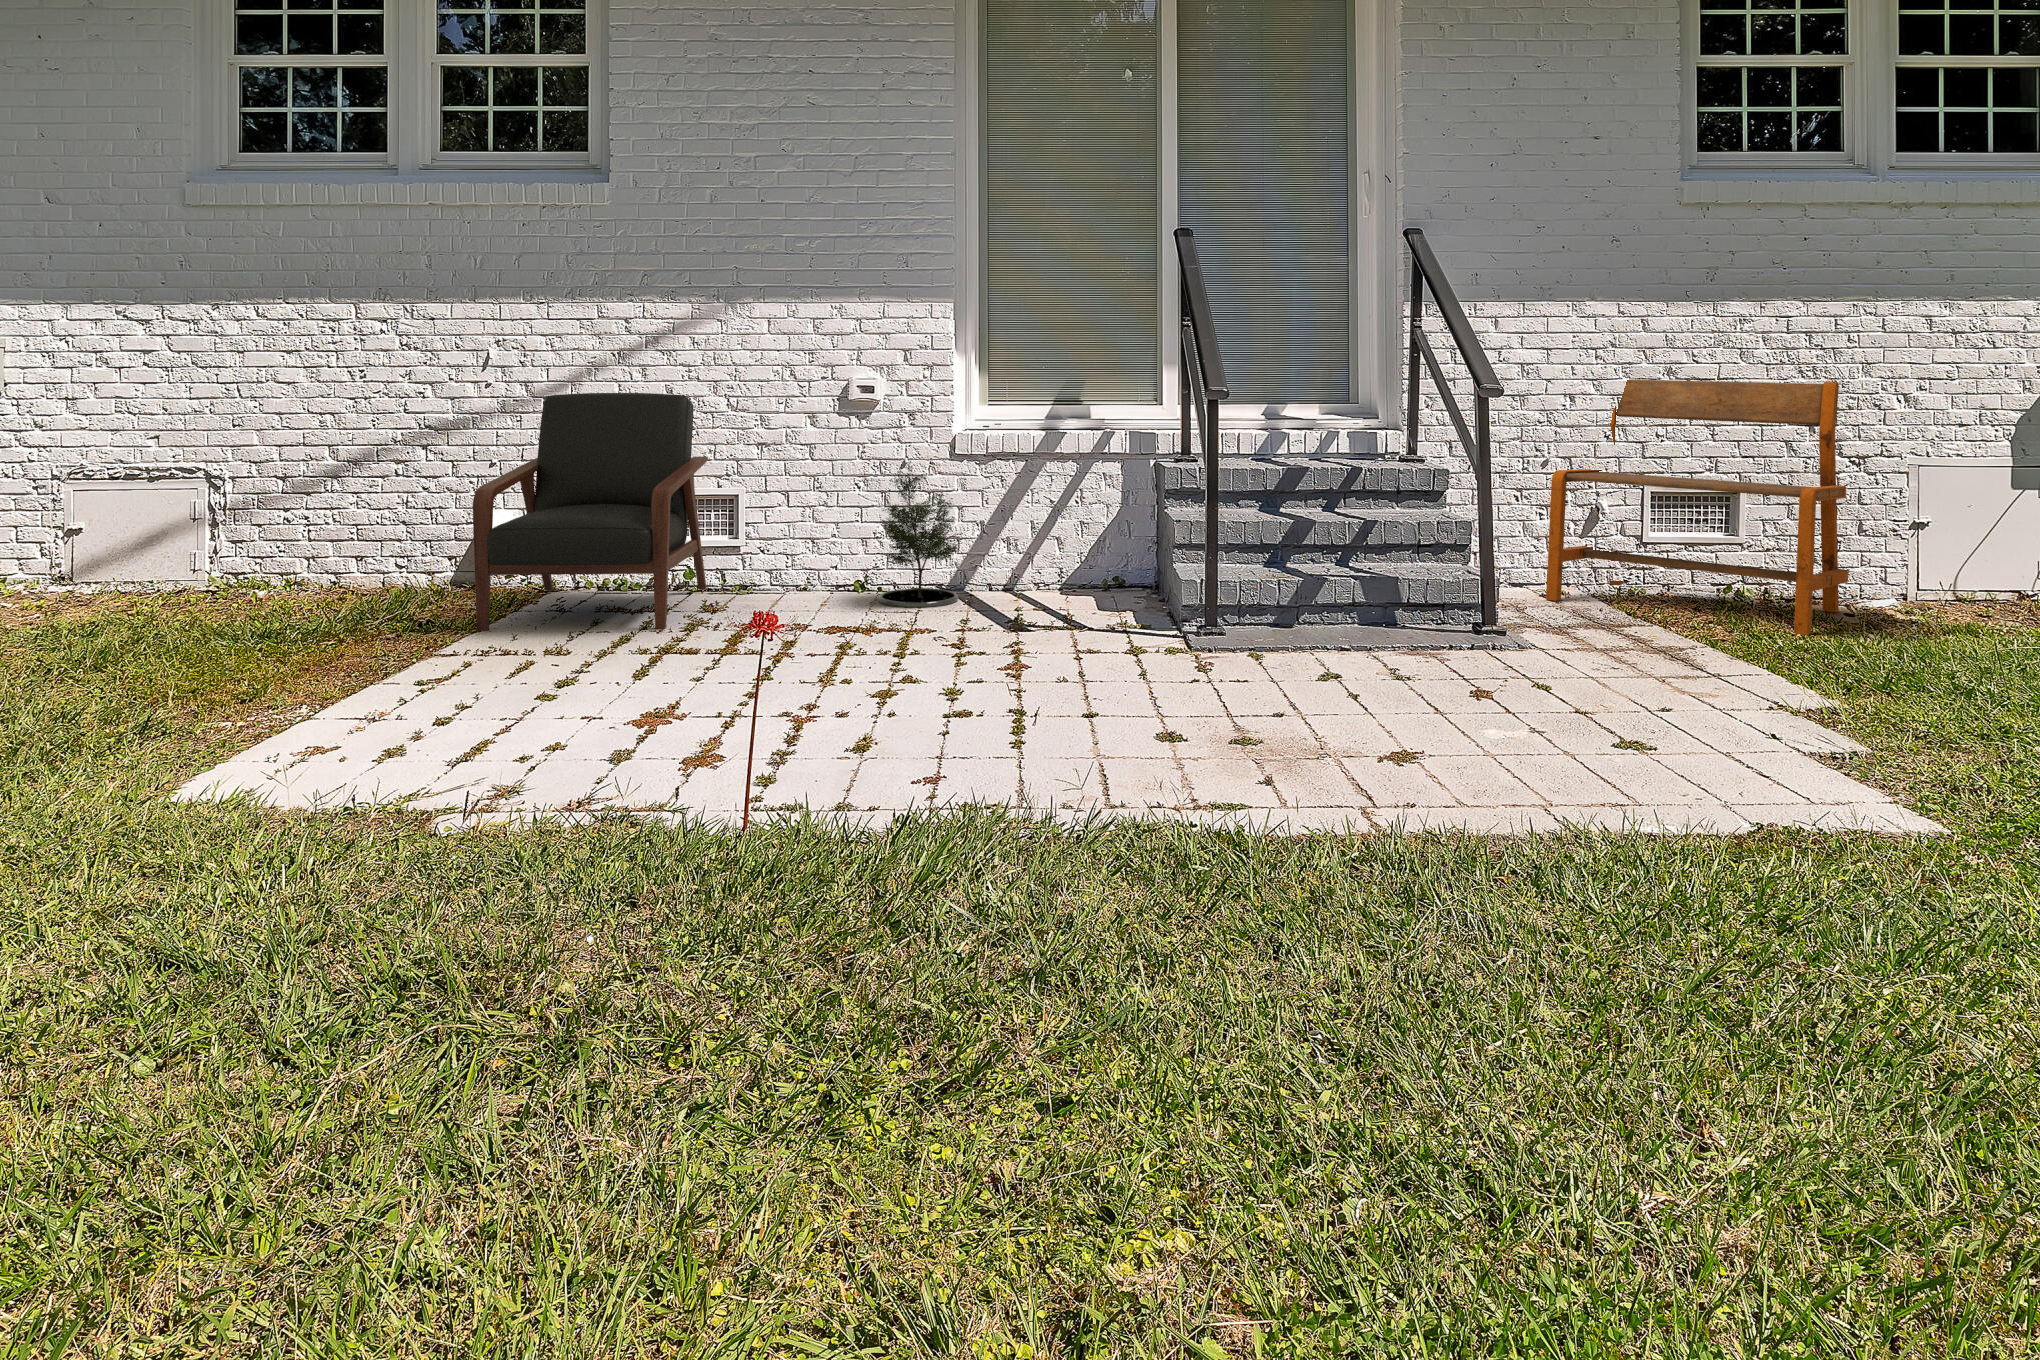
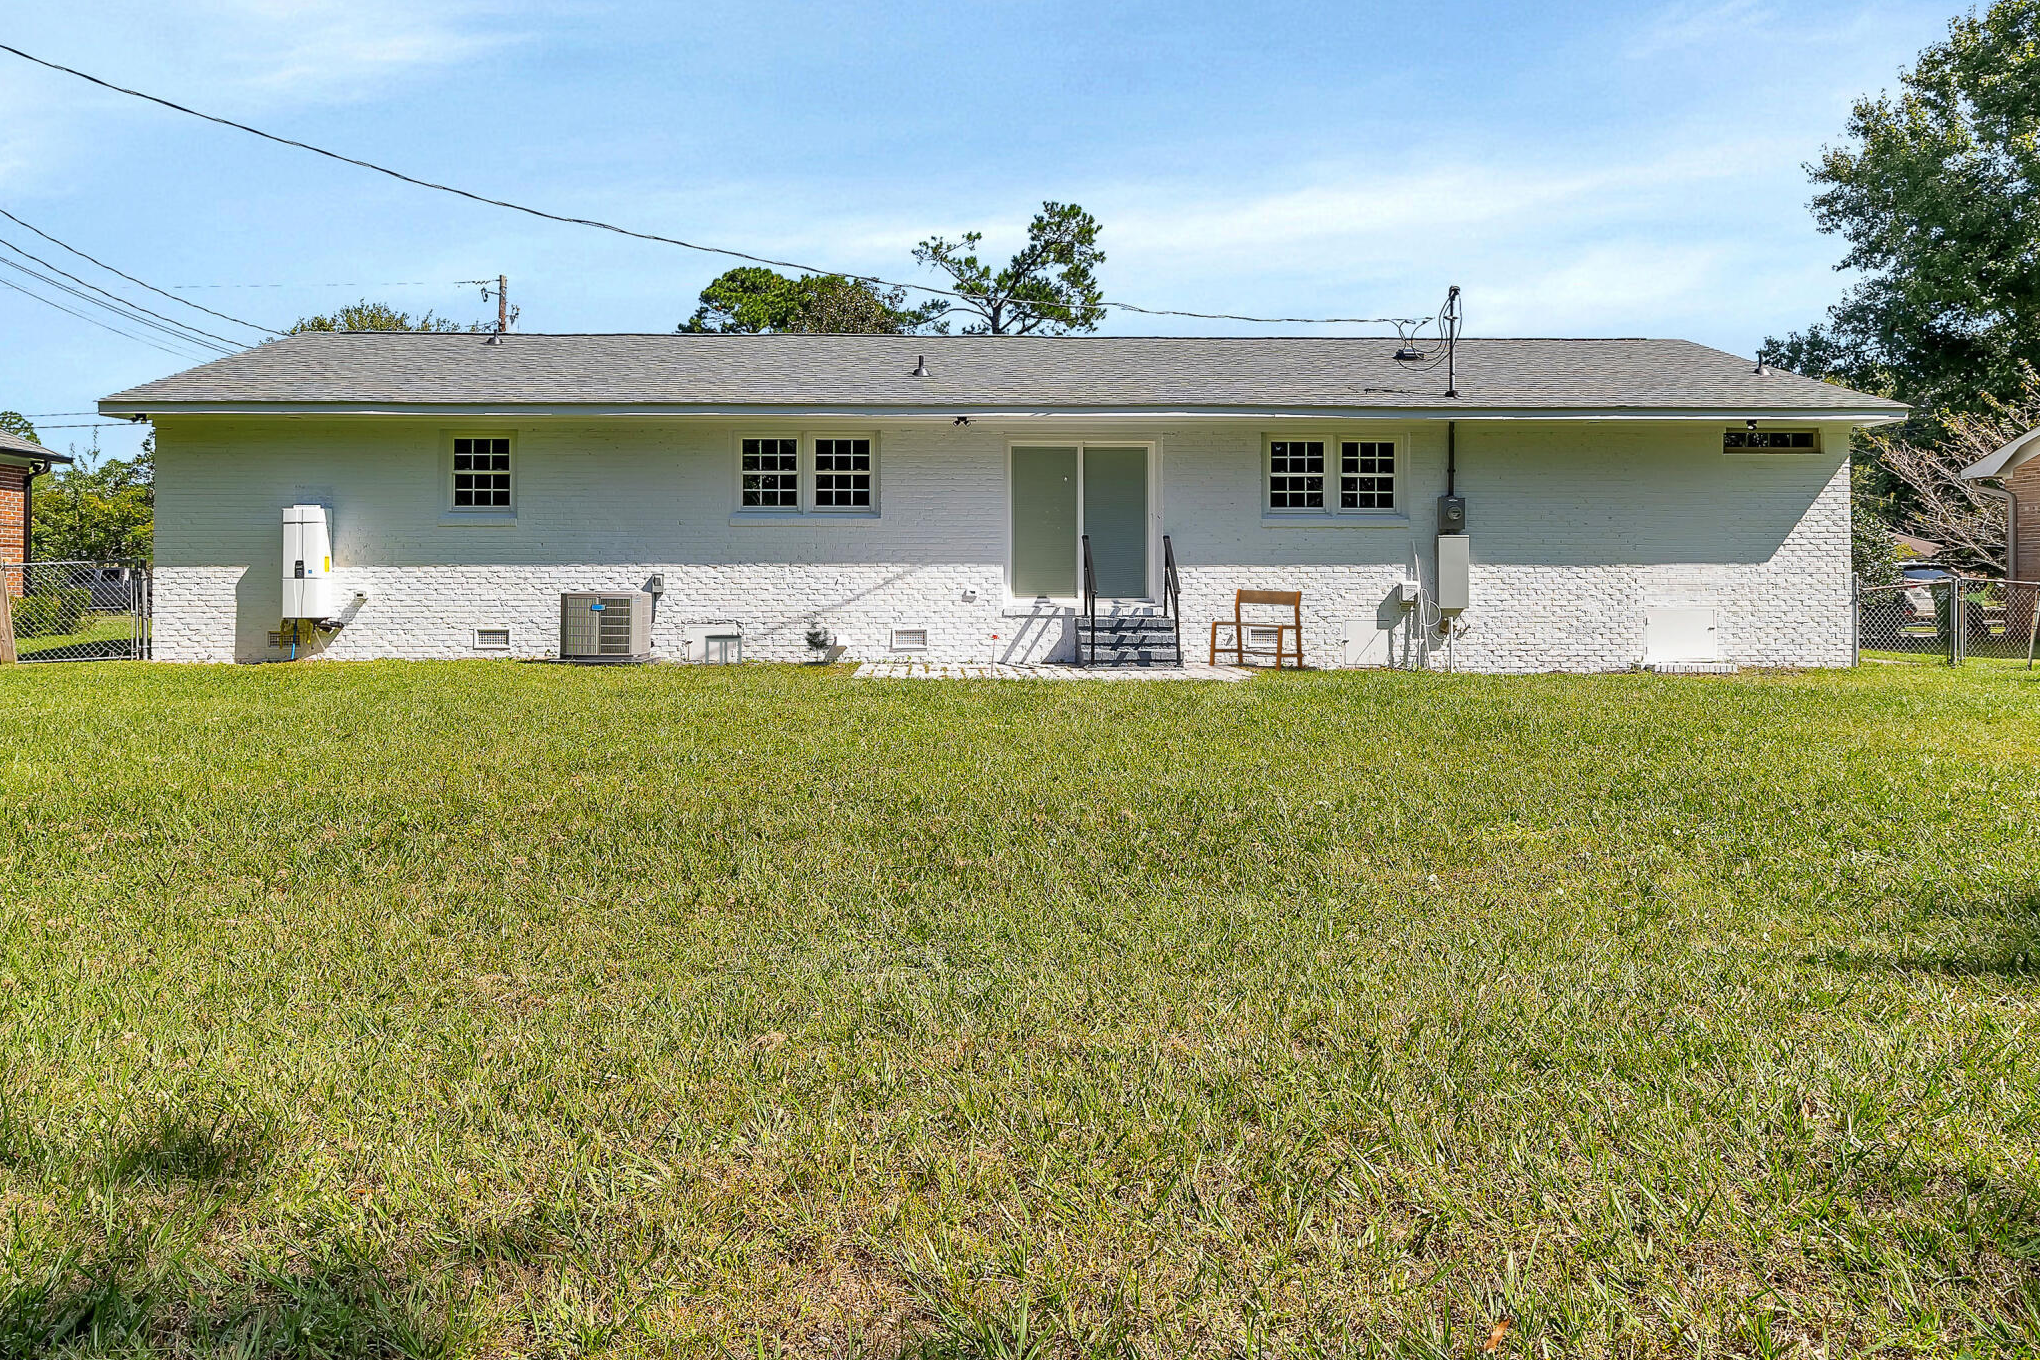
chair: present [473,393,708,631] -> none [858,594,919,669]
potted tree: present [879,459,962,608] -> present [803,618,831,665]
round table: none [60,511,190,610] -> present [705,635,742,666]

